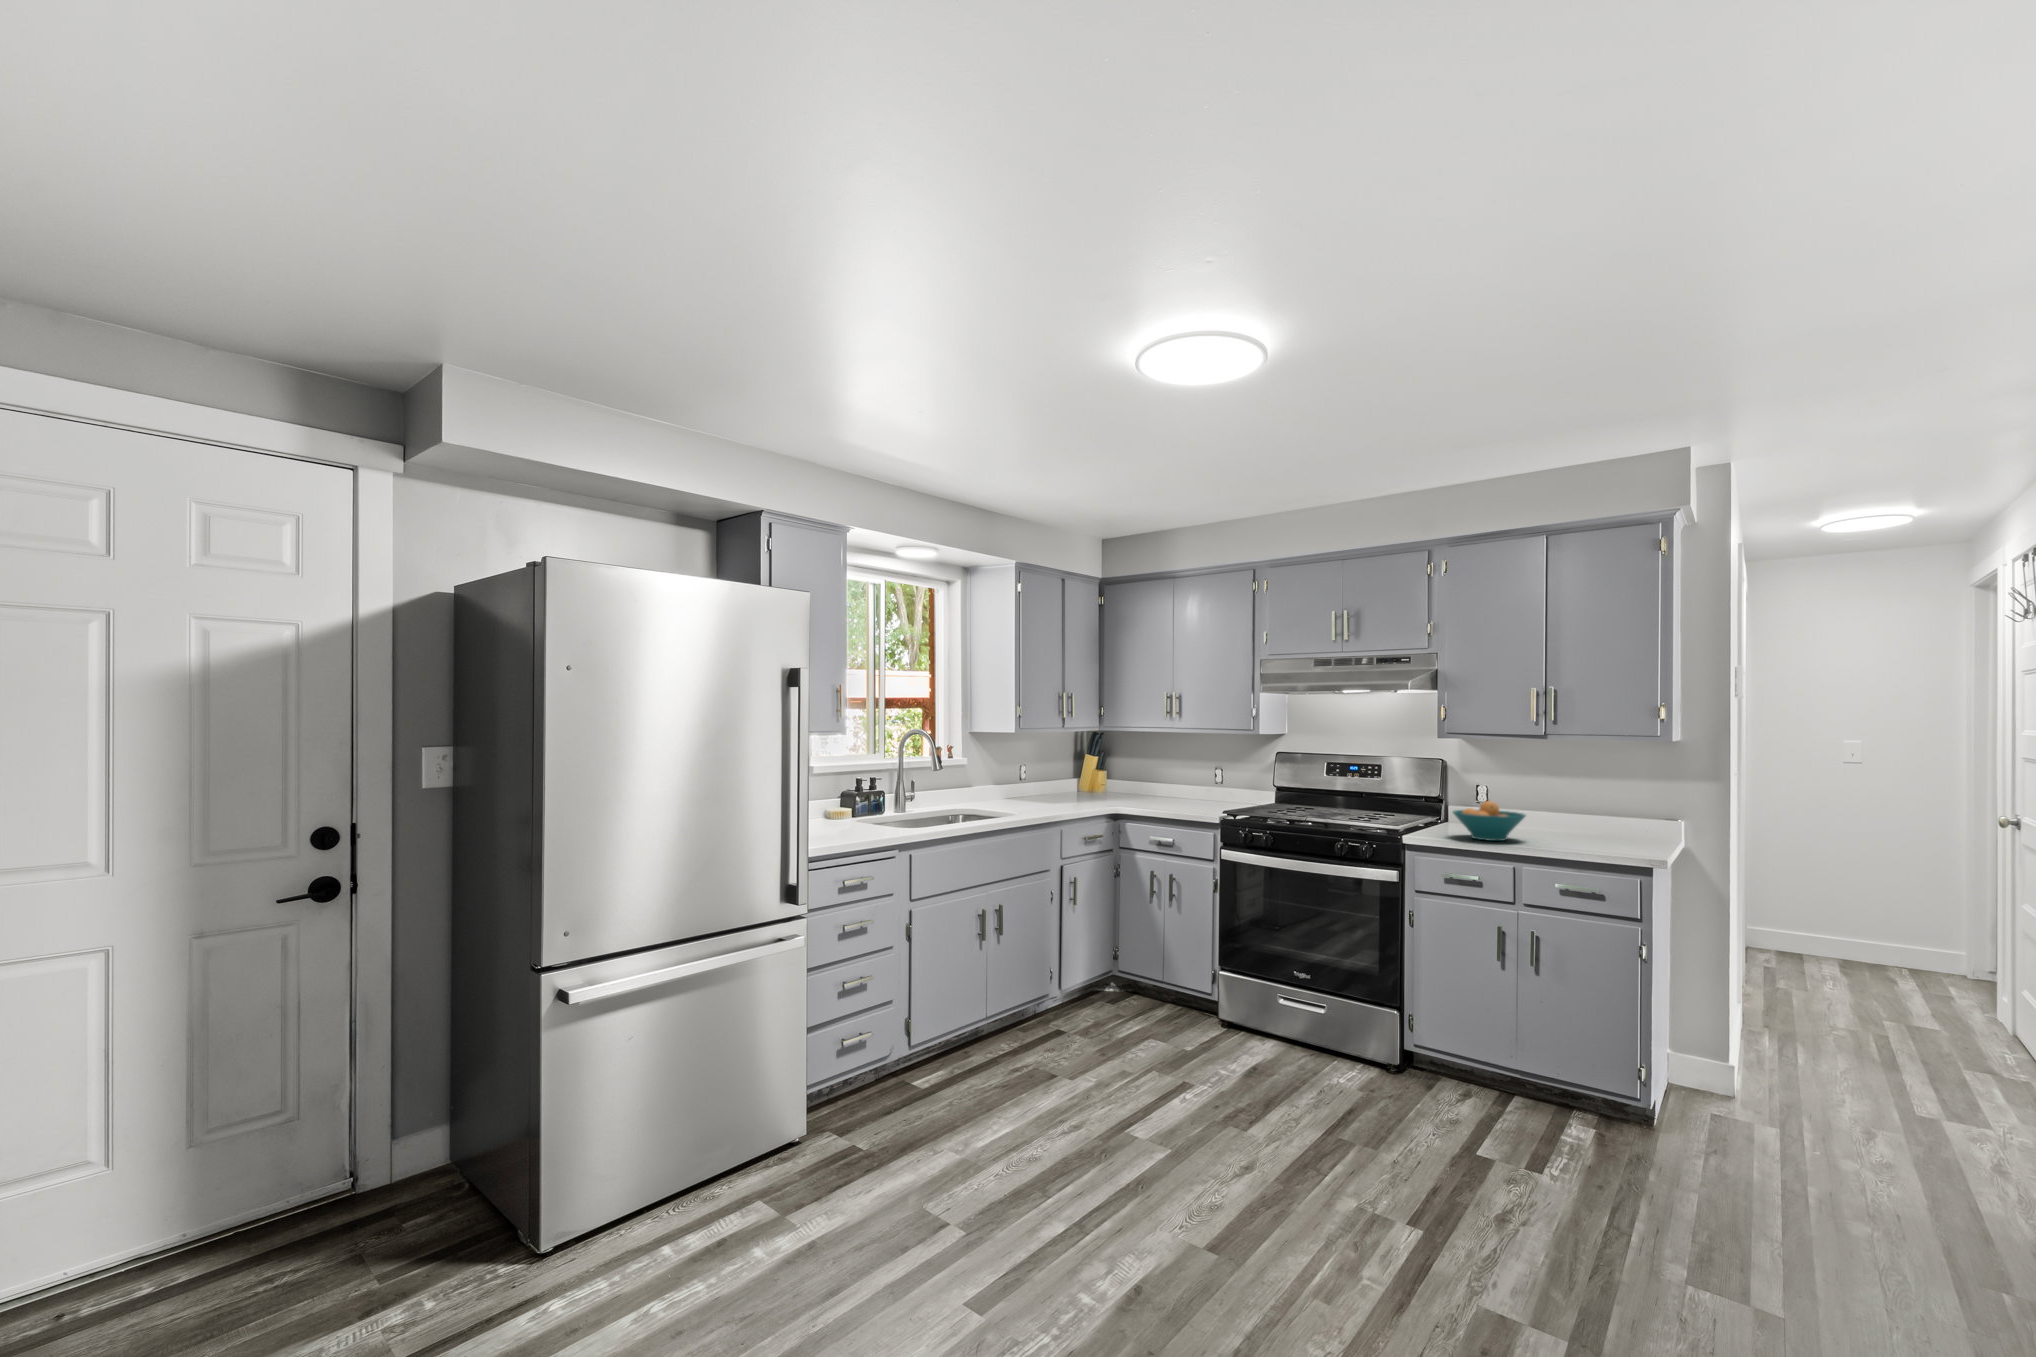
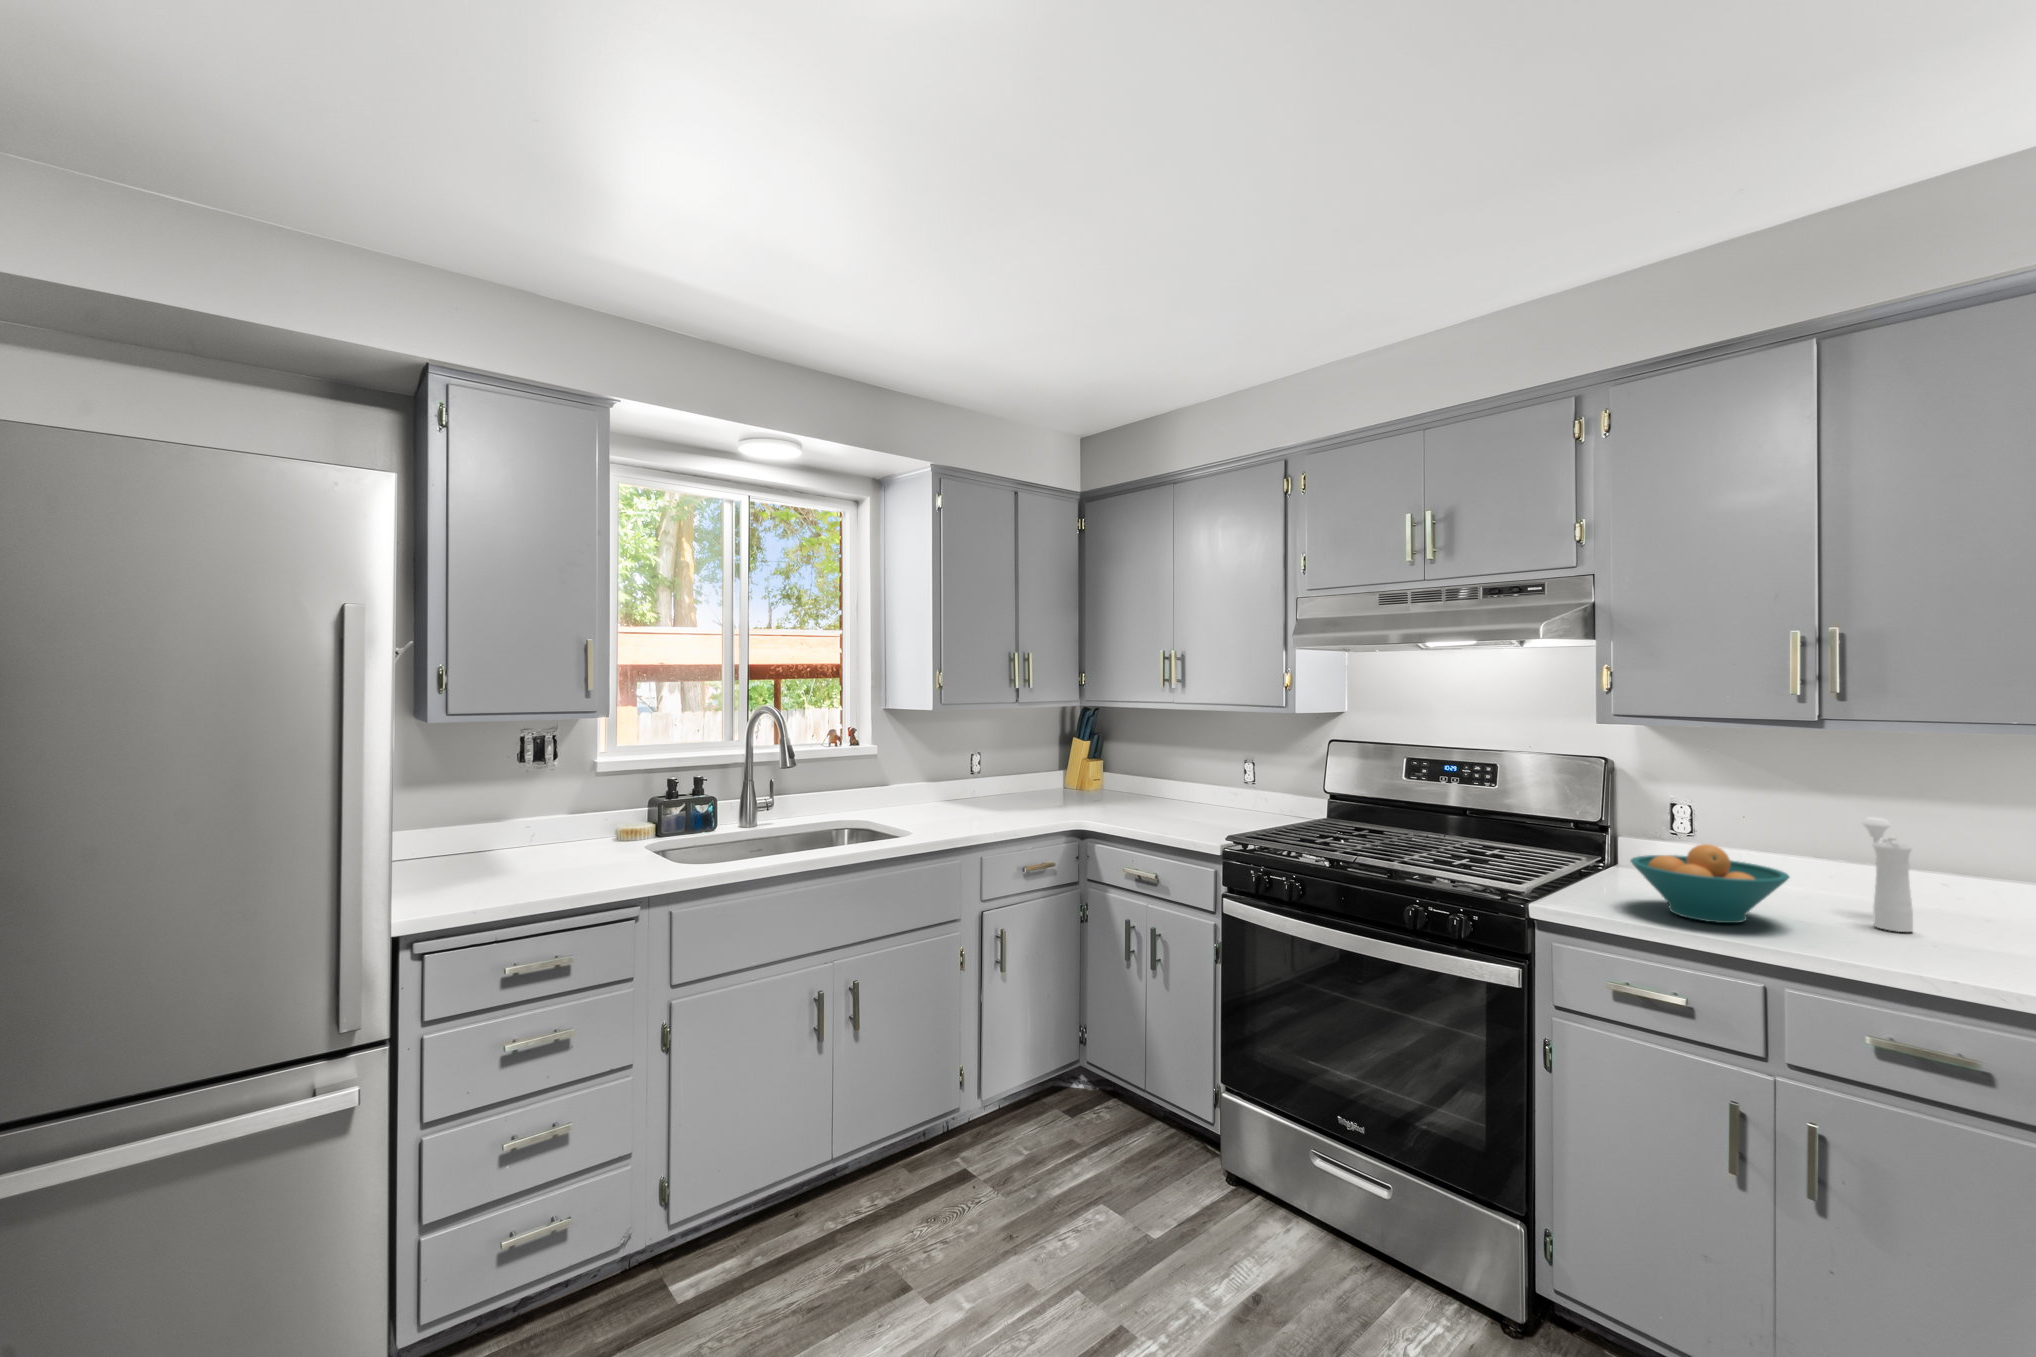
pepper mill: none [1564,787,1583,842] -> present [1863,818,1913,932]

